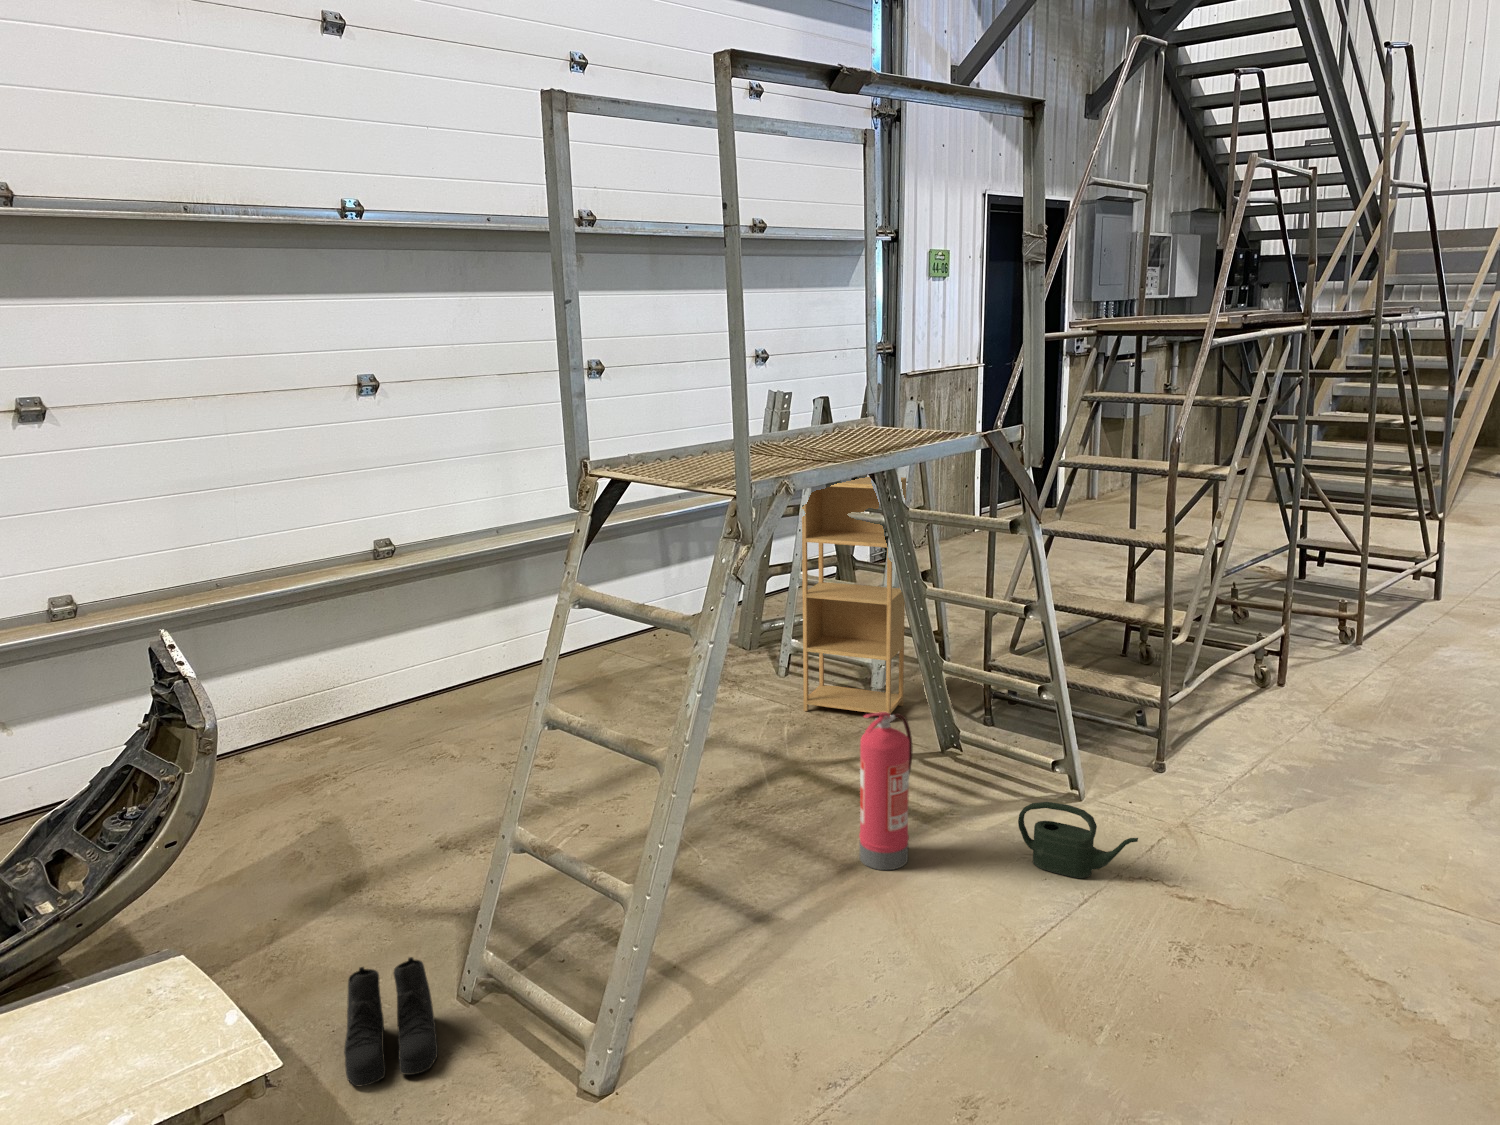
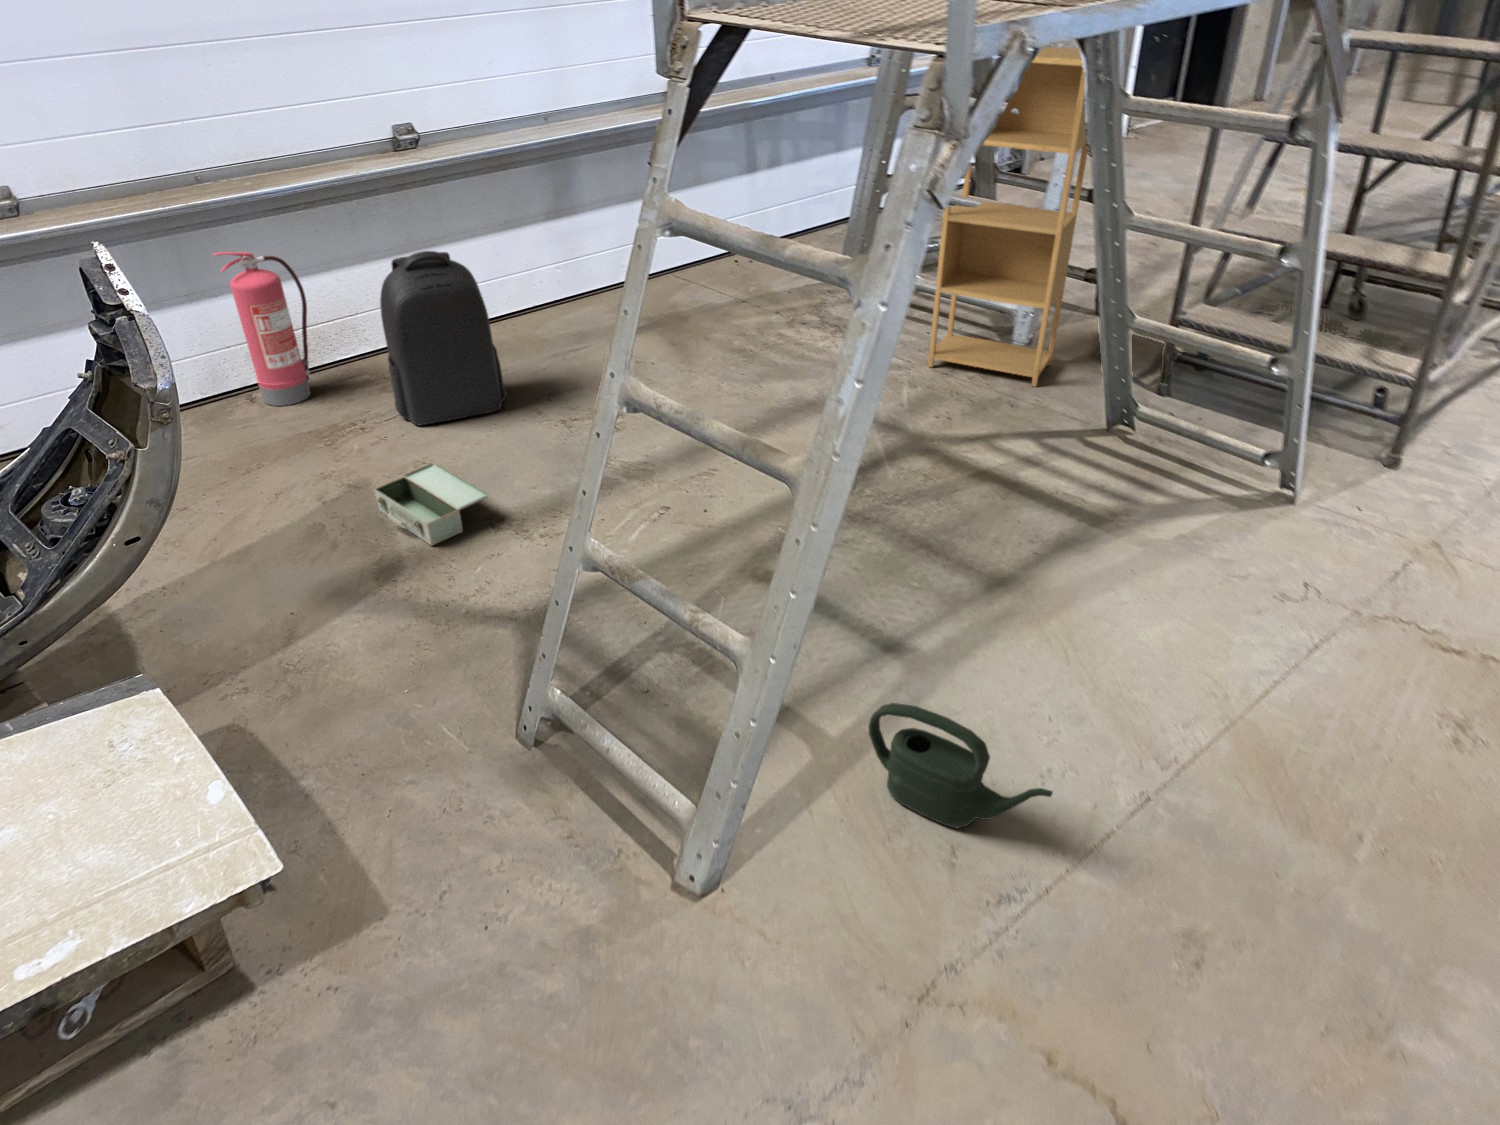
backpack: none [357,634,455,773] -> present [380,251,507,425]
fire extinguisher: present [859,712,913,870] -> present [214,252,310,406]
toolbox: none [344,798,439,863] -> present [375,464,488,546]
watering can: present [1018,802,1138,878] -> present [868,703,1053,828]
boots: present [344,957,438,1086] -> none [377,695,496,856]

